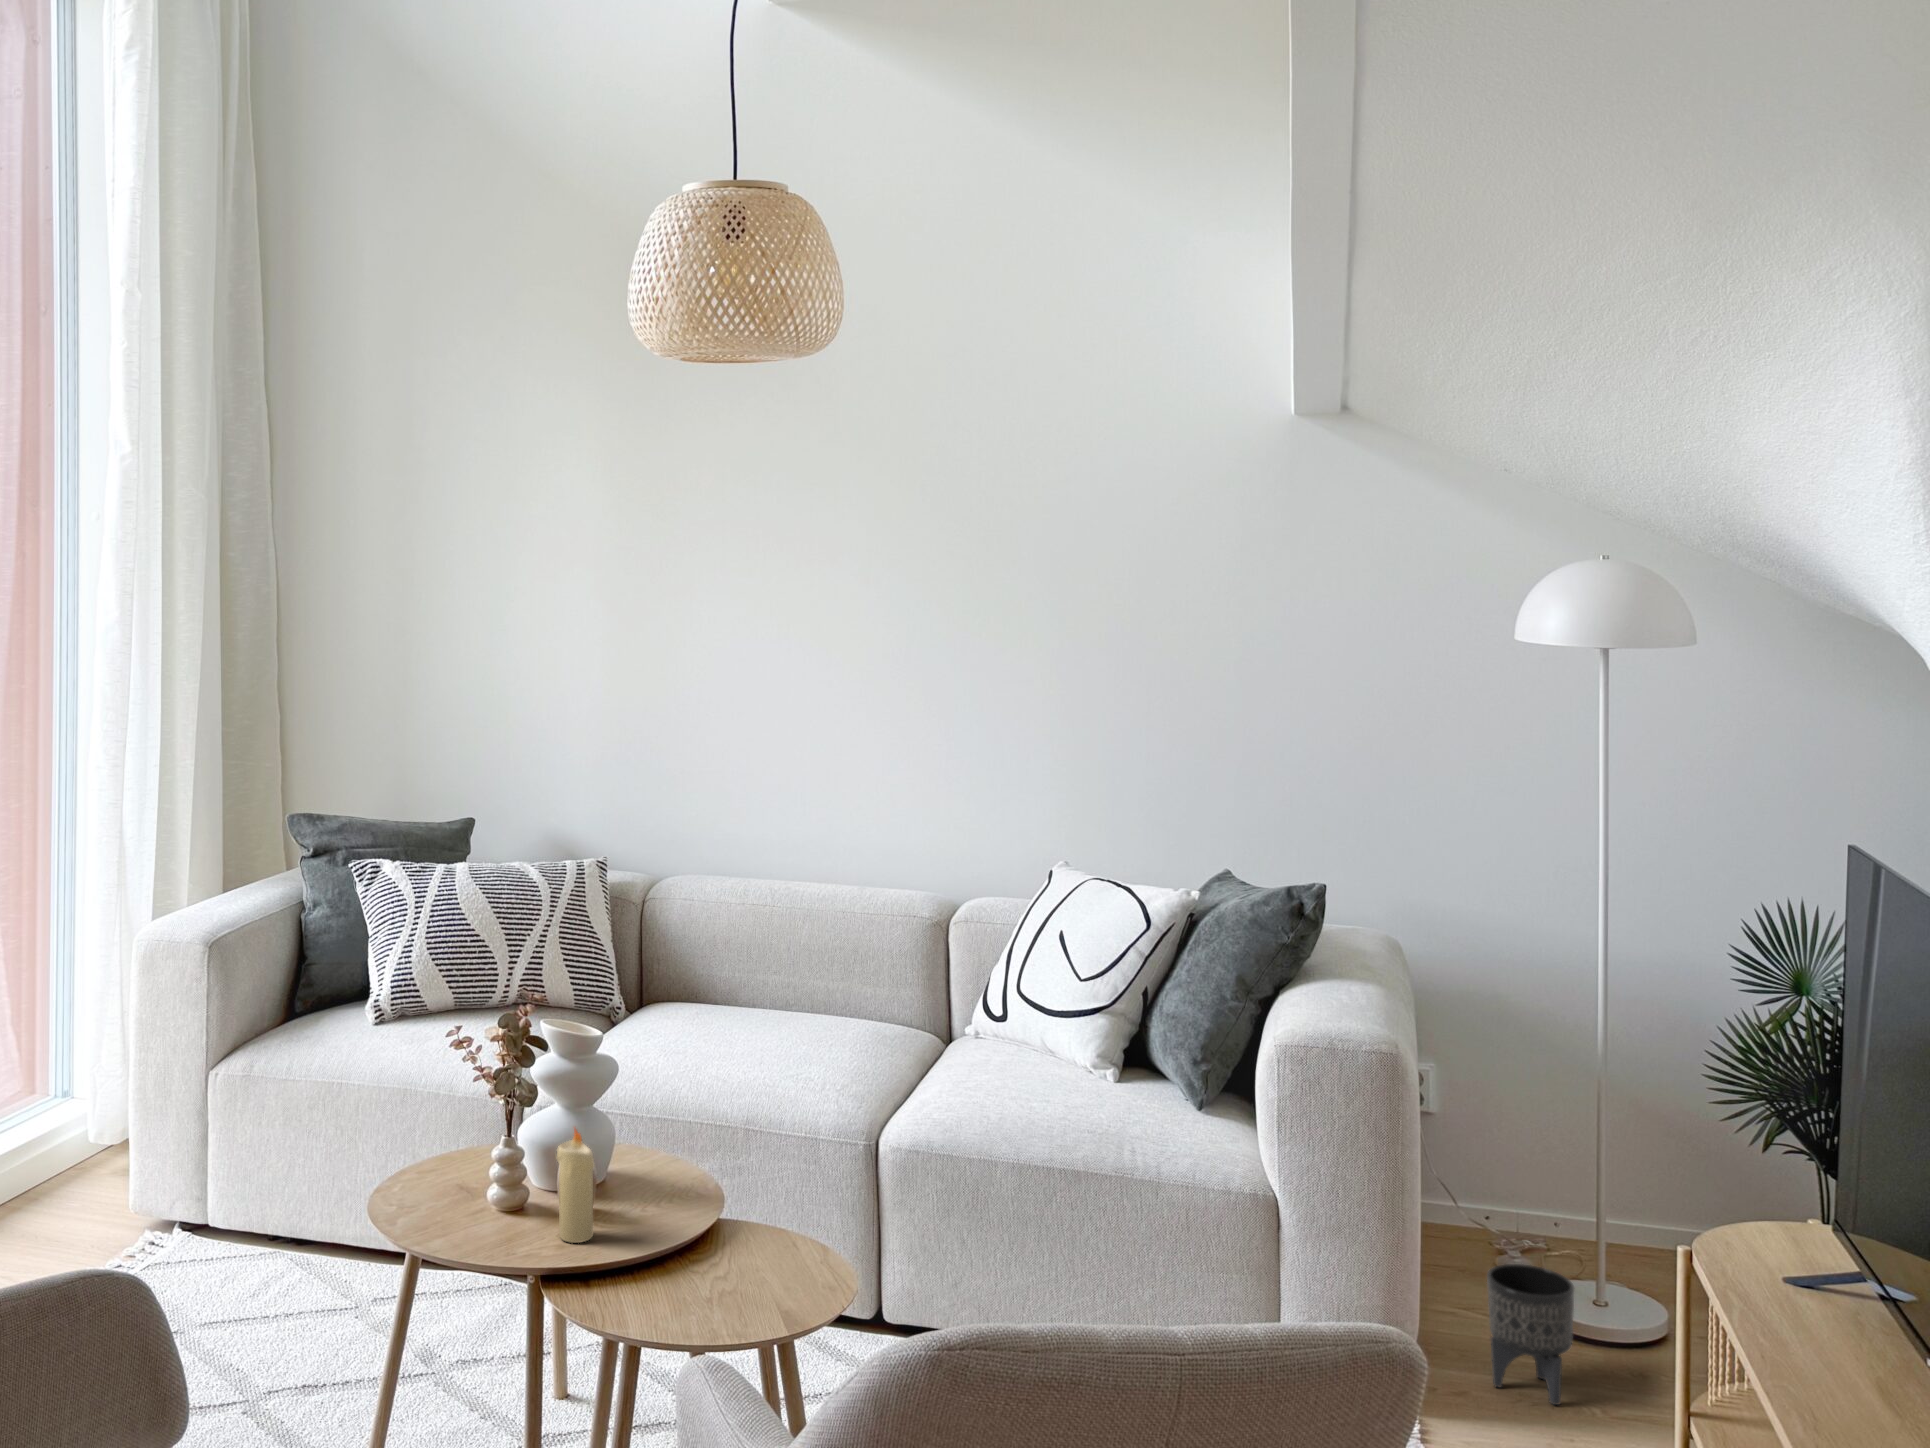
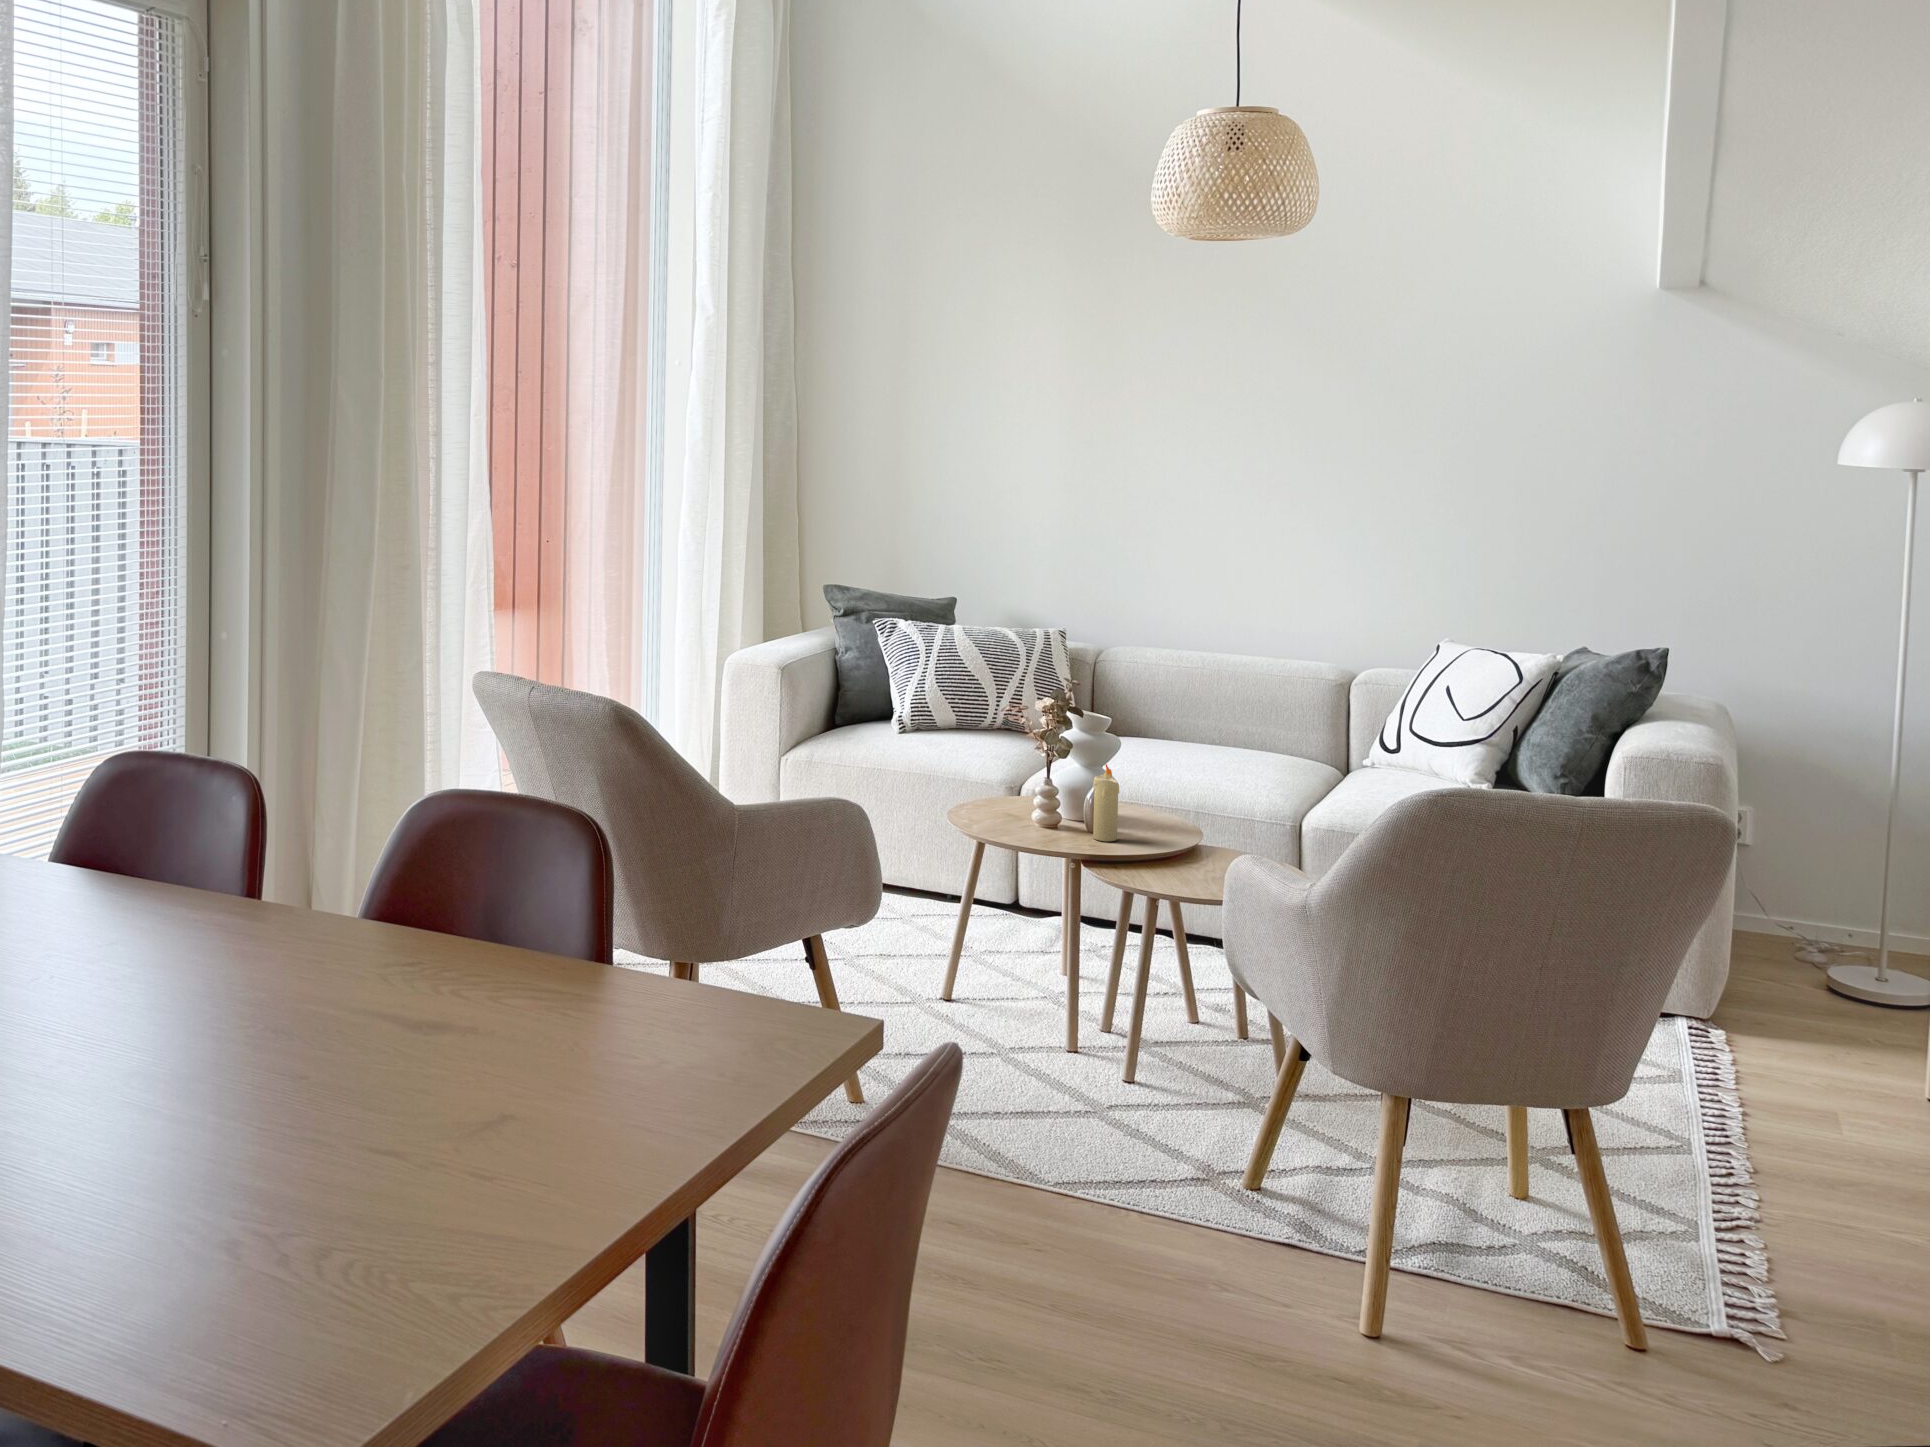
planter: present [1487,1264,1574,1405] -> none [1787,940,1860,1040]

